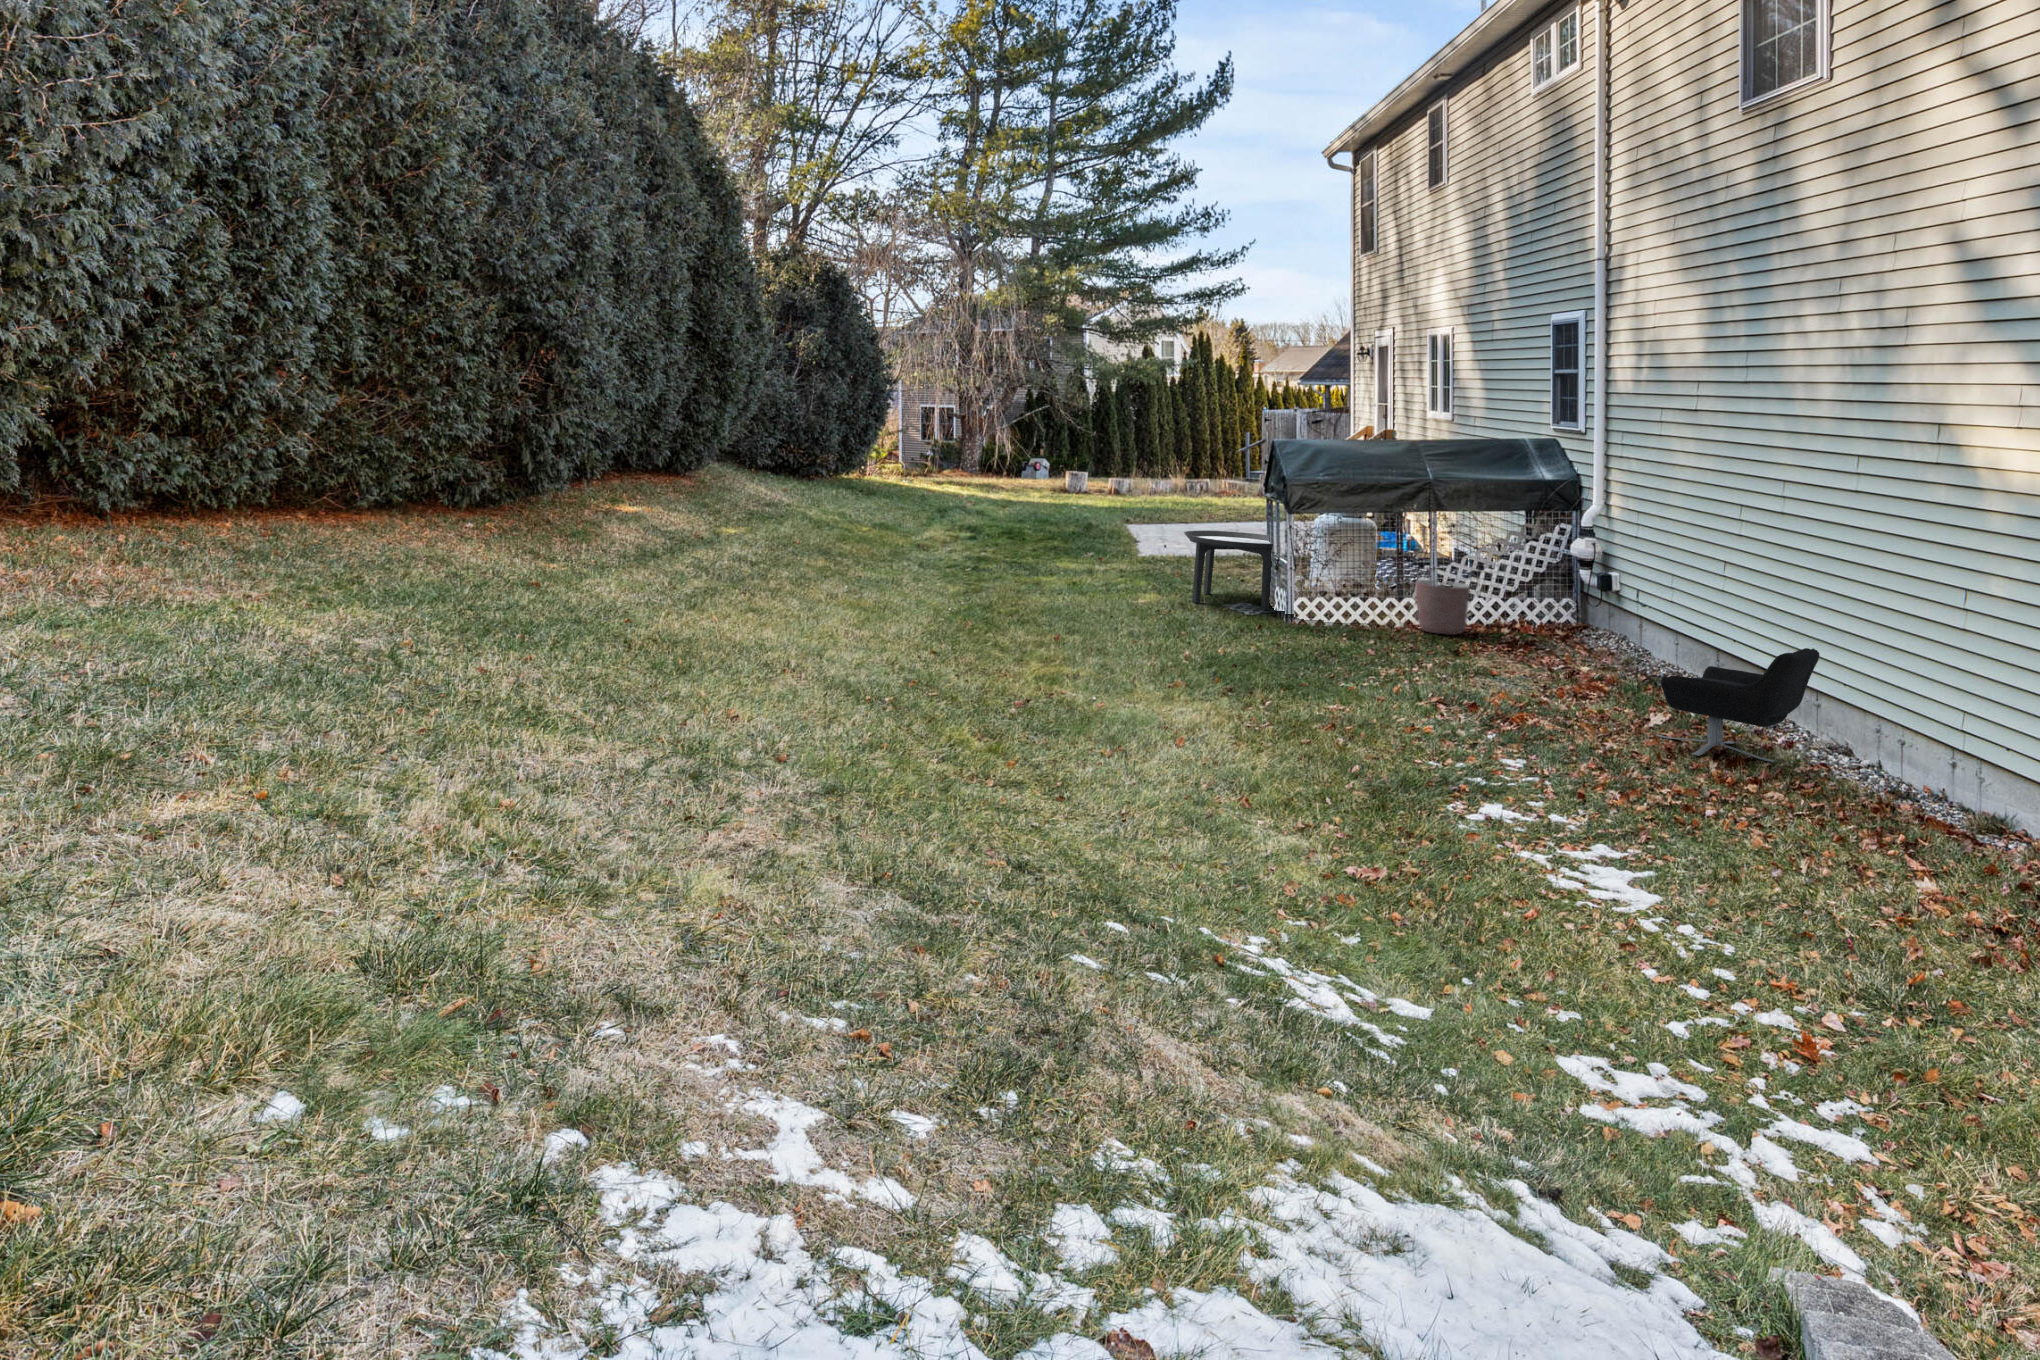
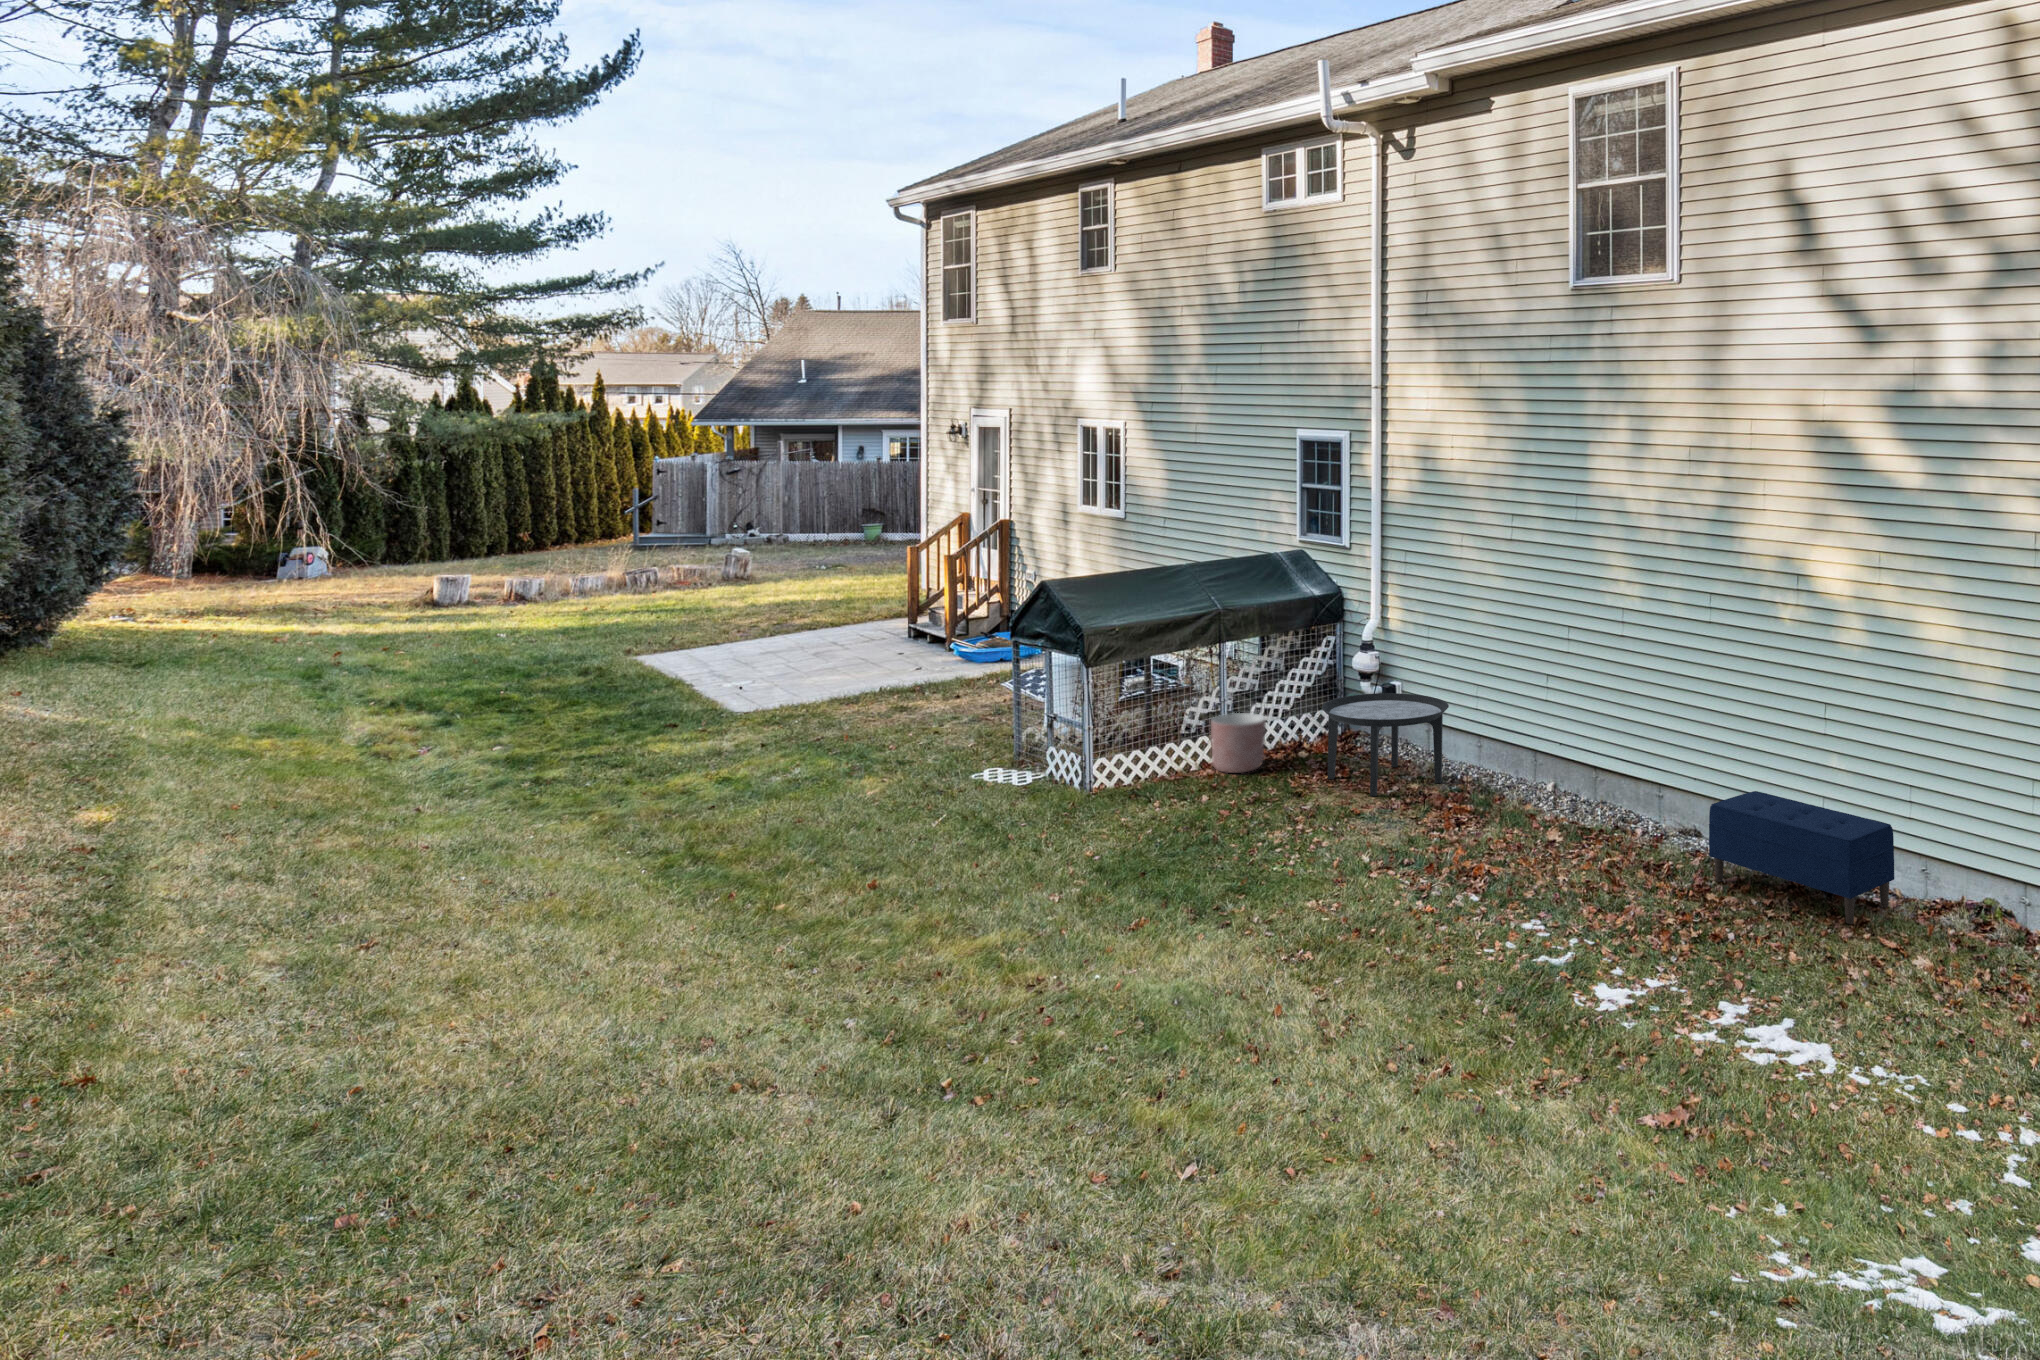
round table: present [1184,531,1273,610] -> present [1322,693,1449,796]
lounge chair: present [1657,648,1820,762] -> none [1571,751,1692,868]
bench: none [1785,694,2012,859] -> present [1709,791,1894,924]

